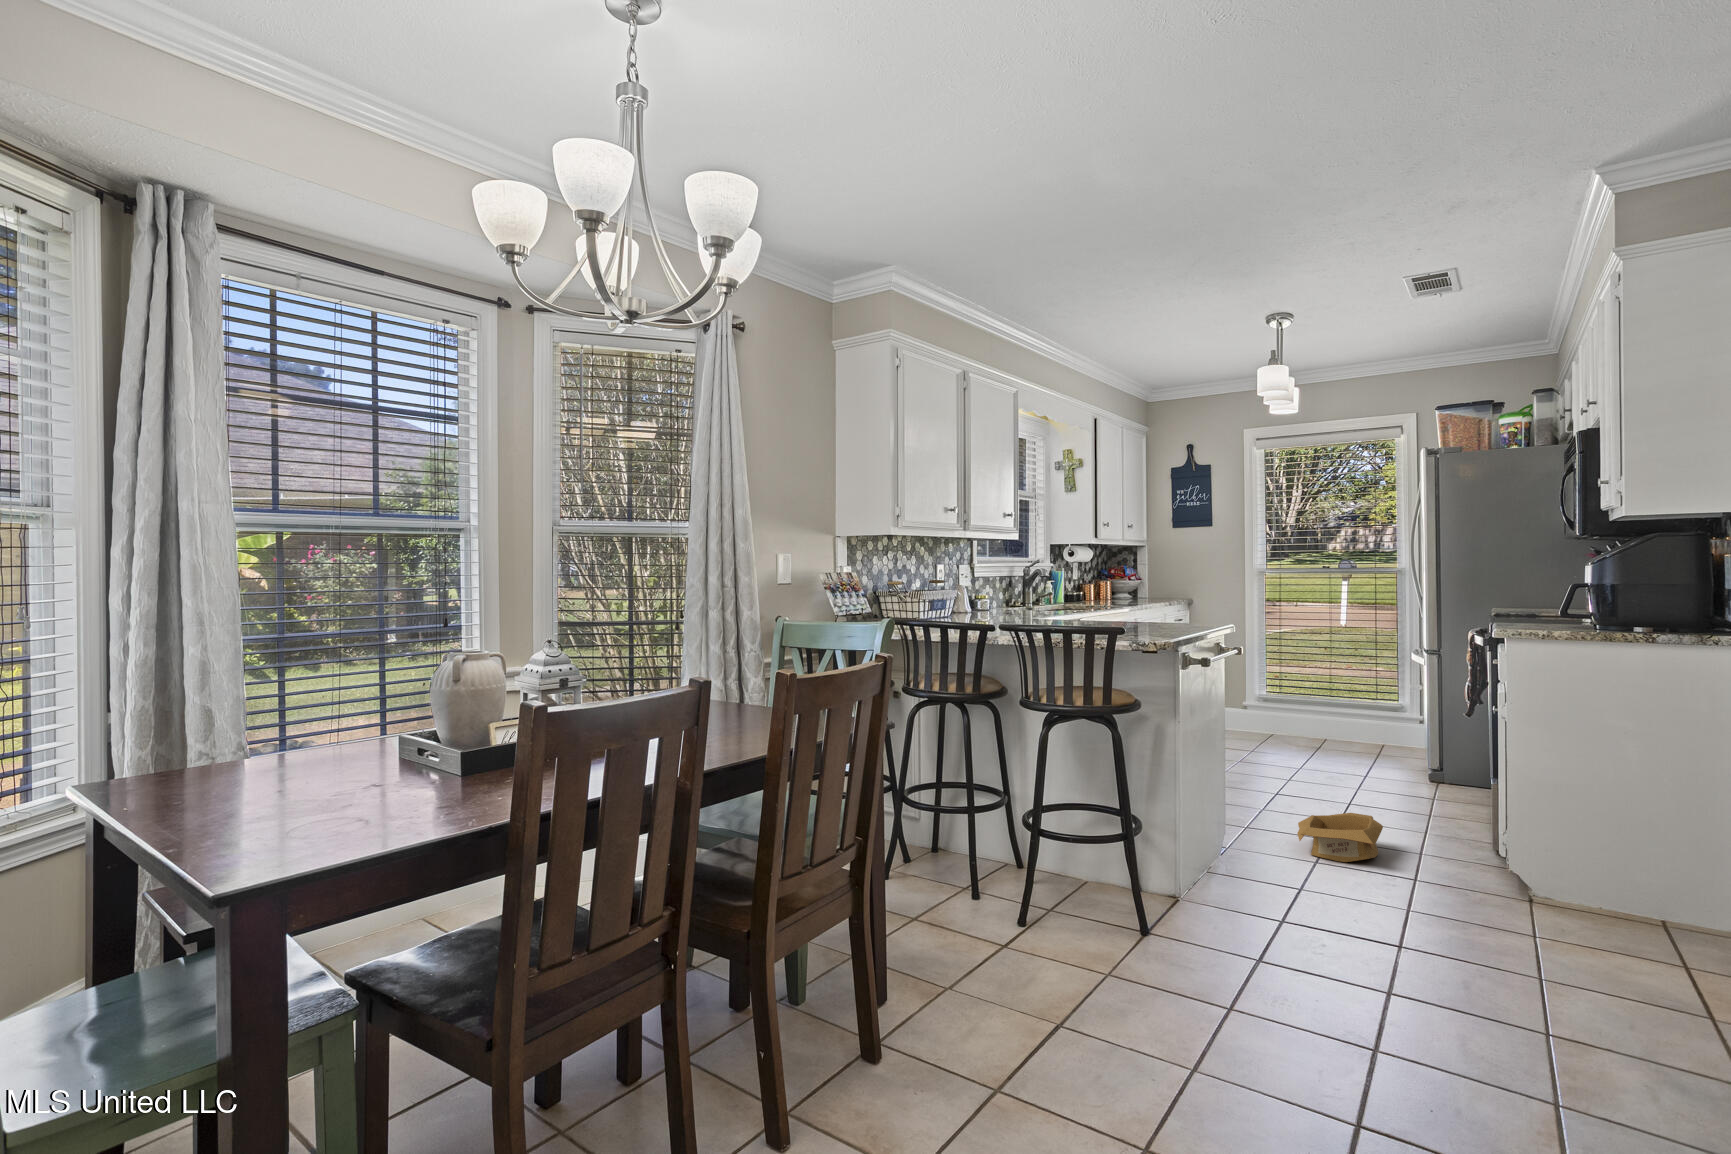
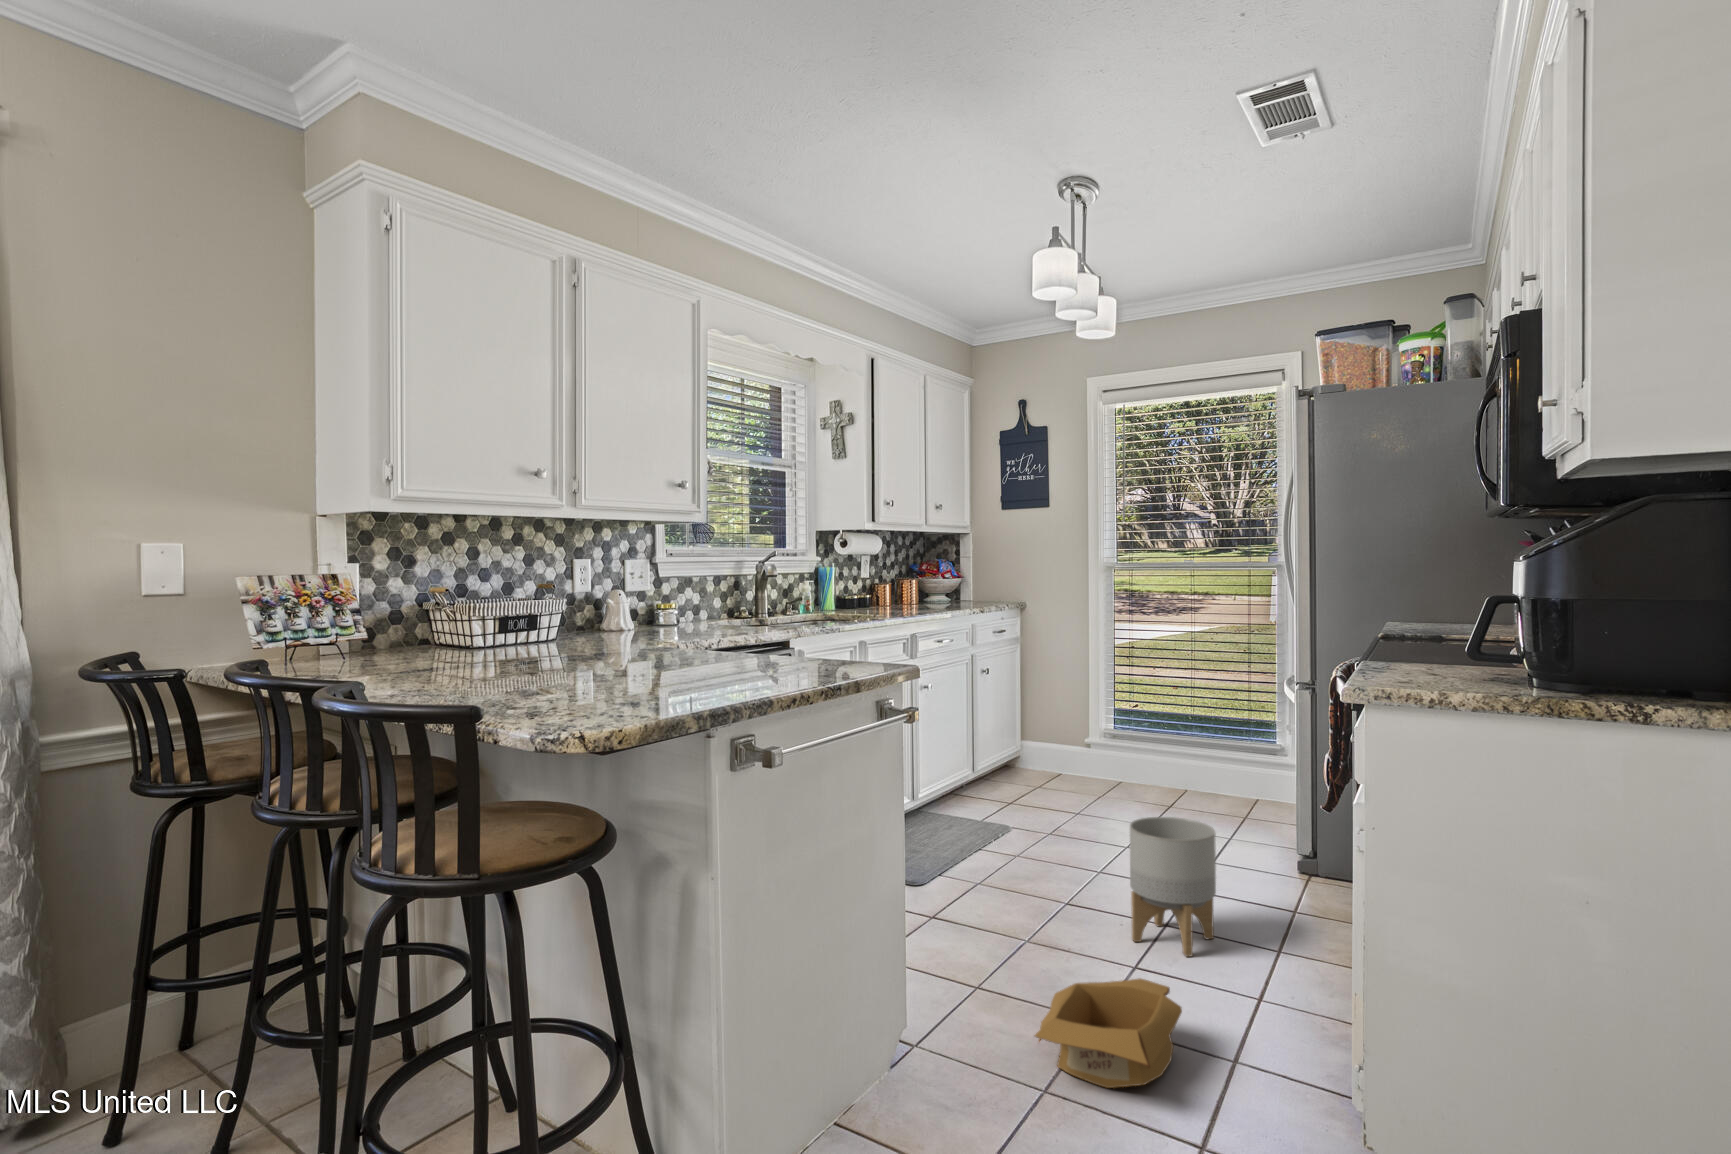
planter: none [1324,733,1383,816] -> present [1130,817,1216,957]

